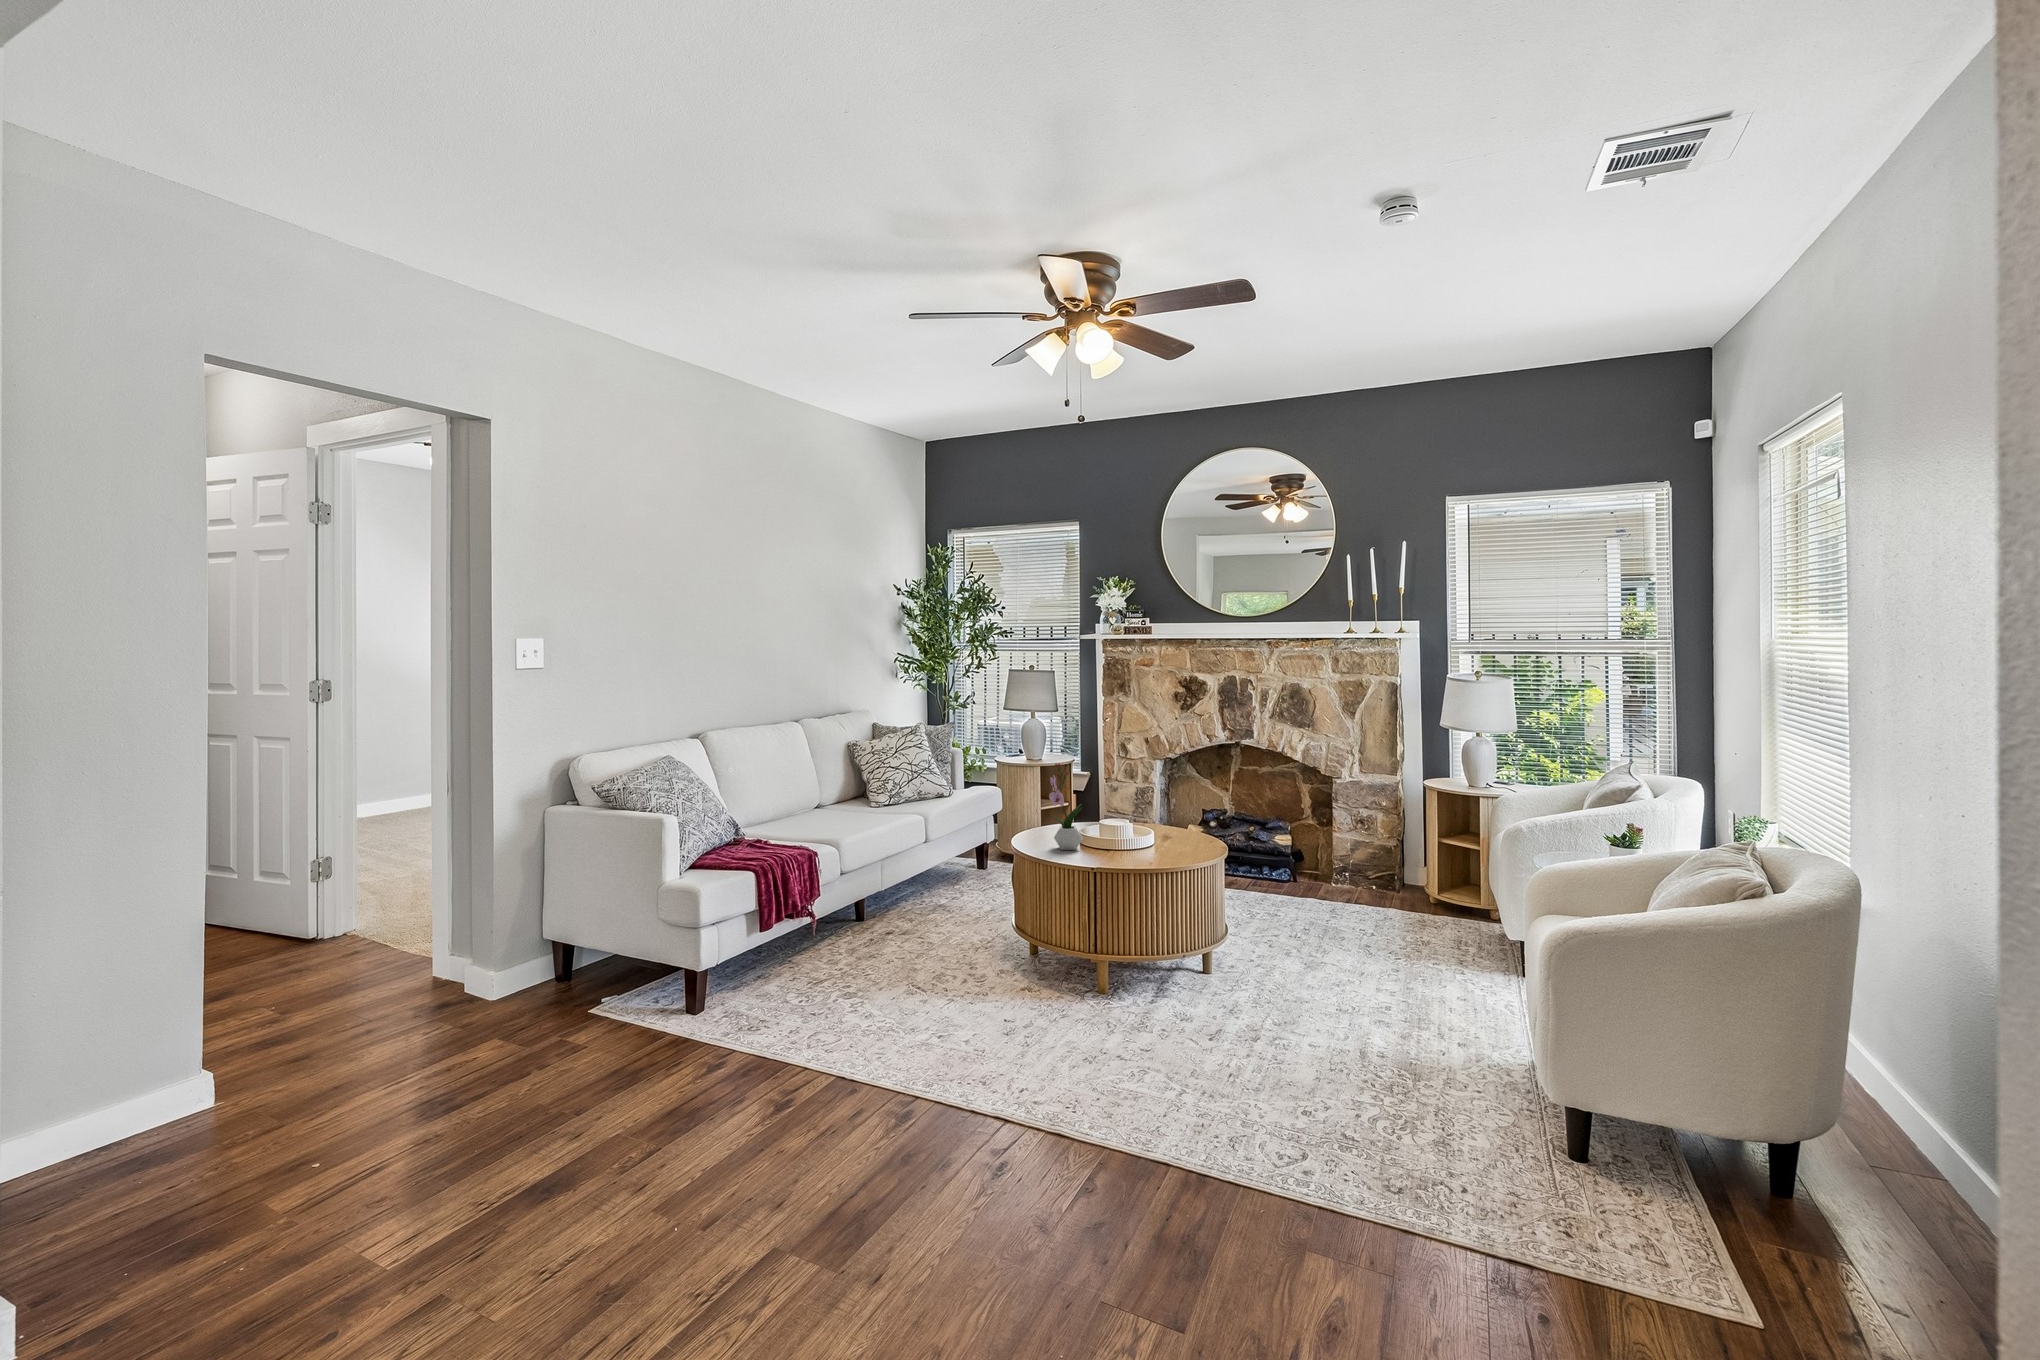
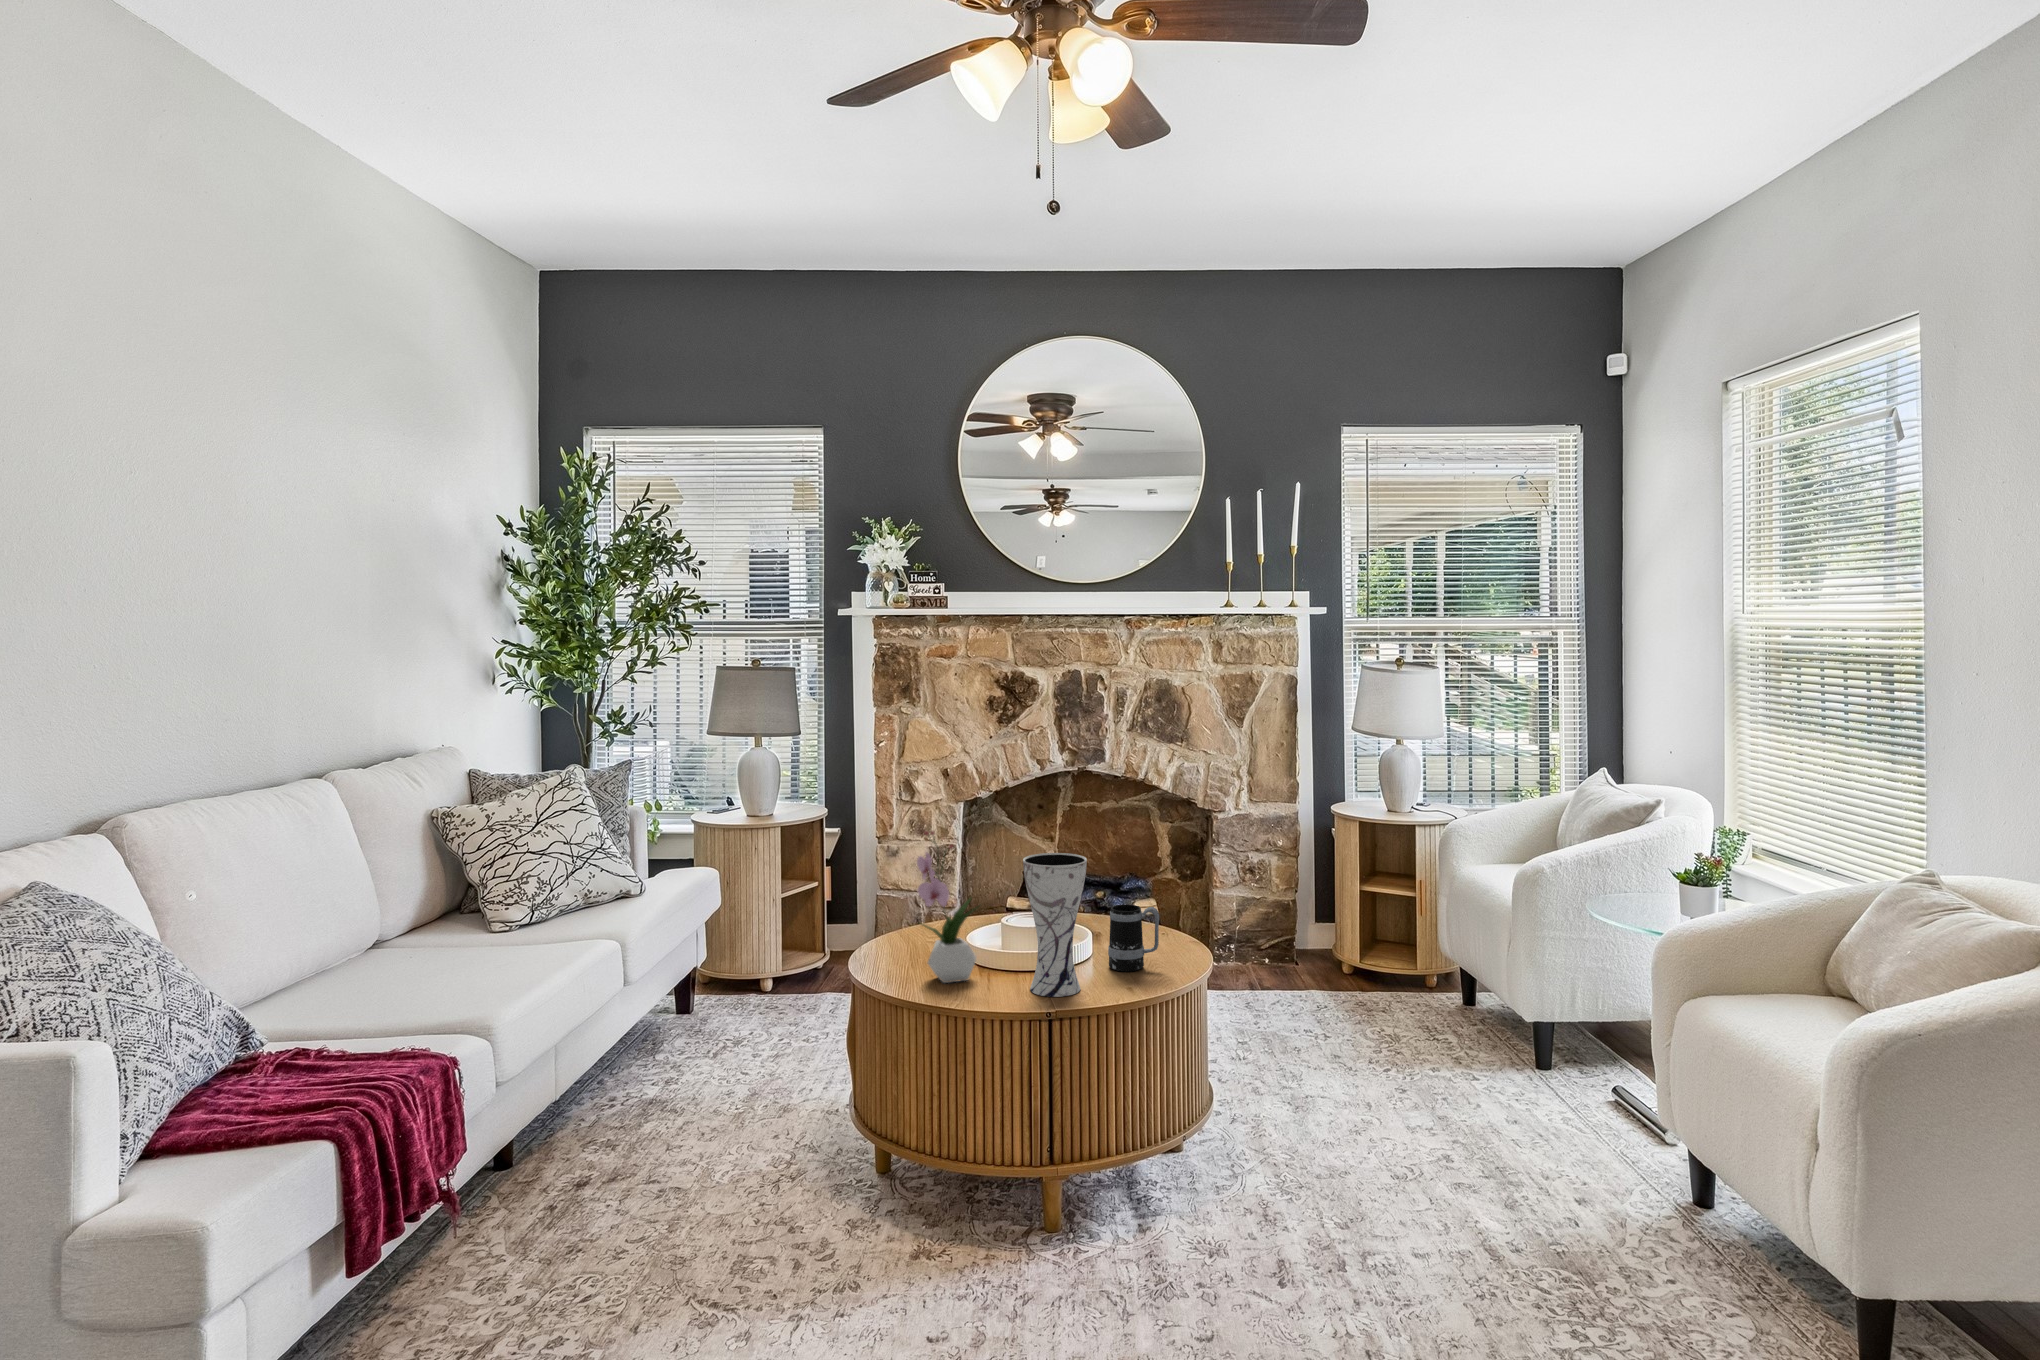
vase: none [1100,781,1137,862] -> present [1023,853,1087,997]
mug: none [1162,817,1193,857] -> present [1108,904,1159,971]

